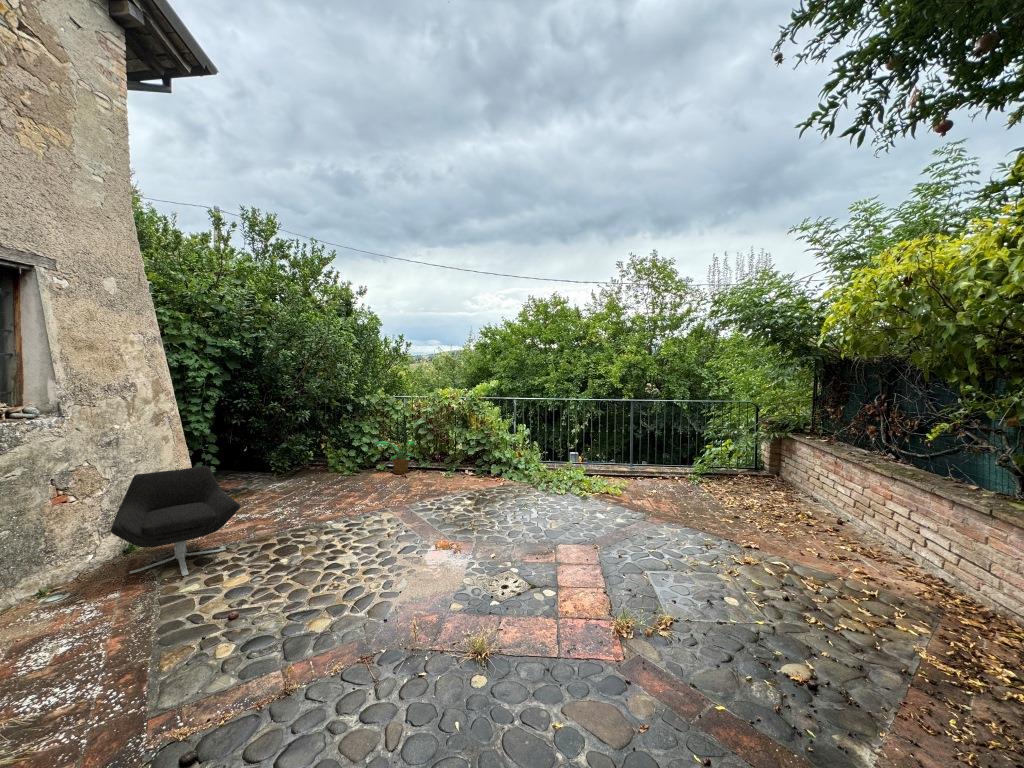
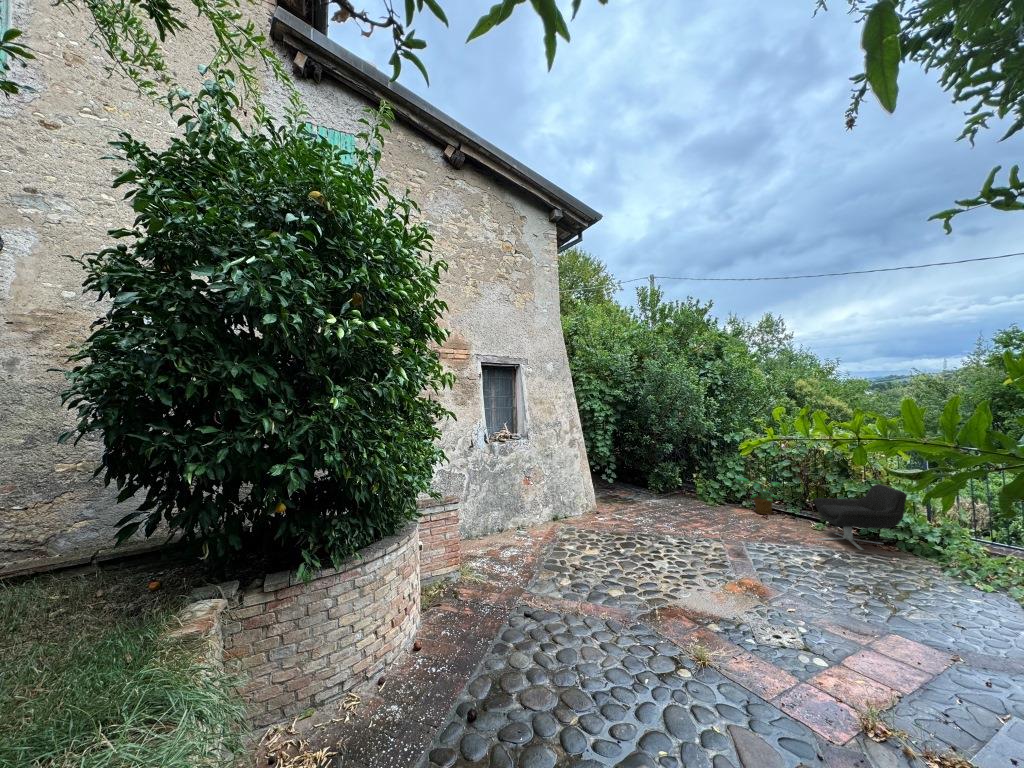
lounge chair: present [110,466,241,576] -> present [814,484,907,550]

